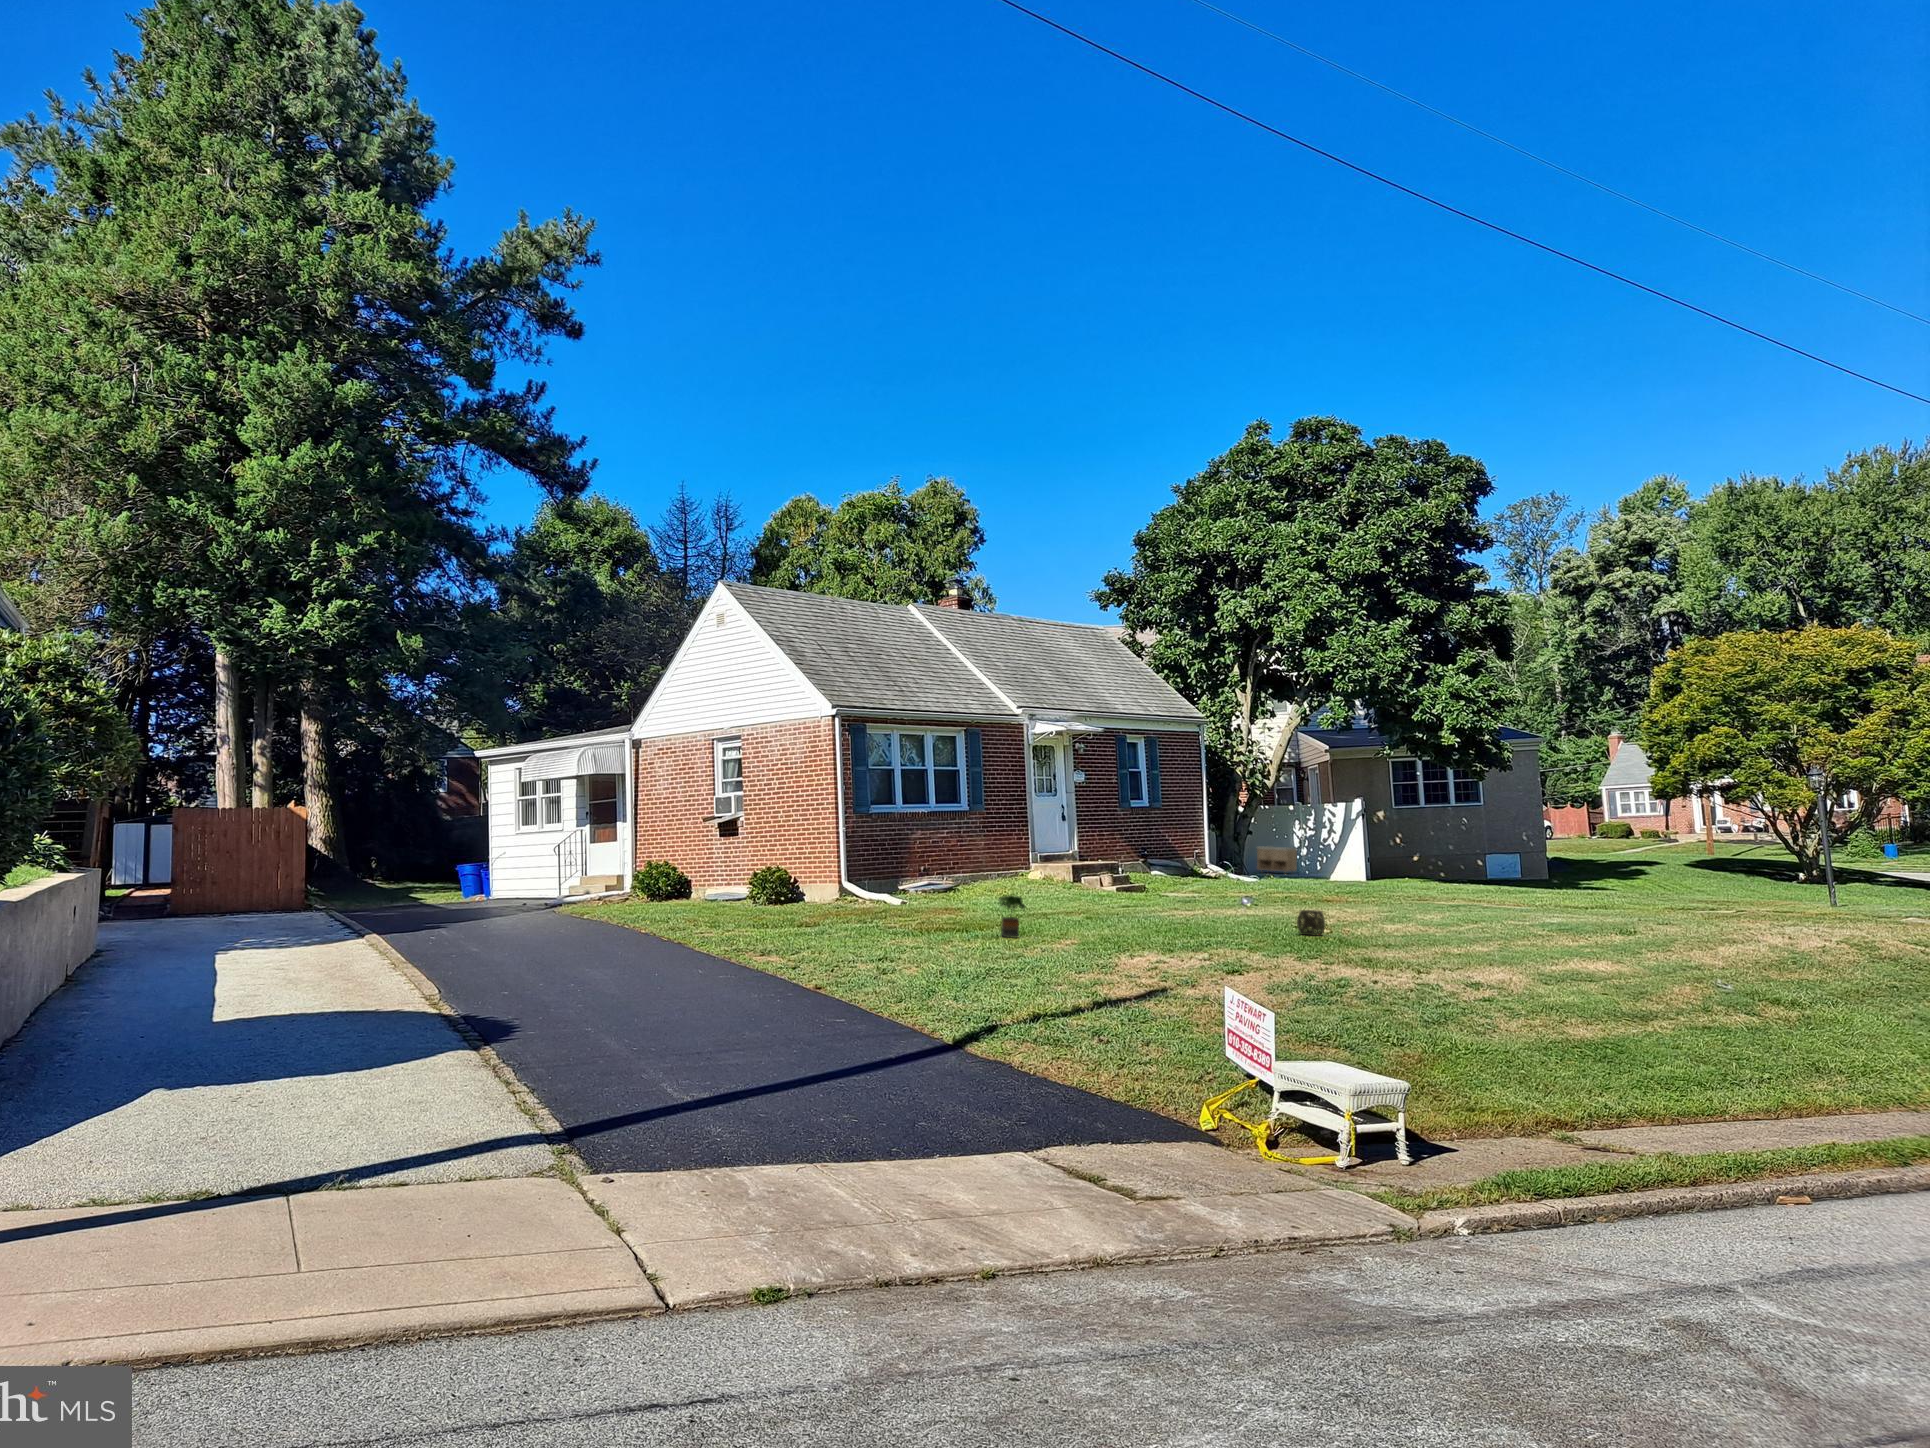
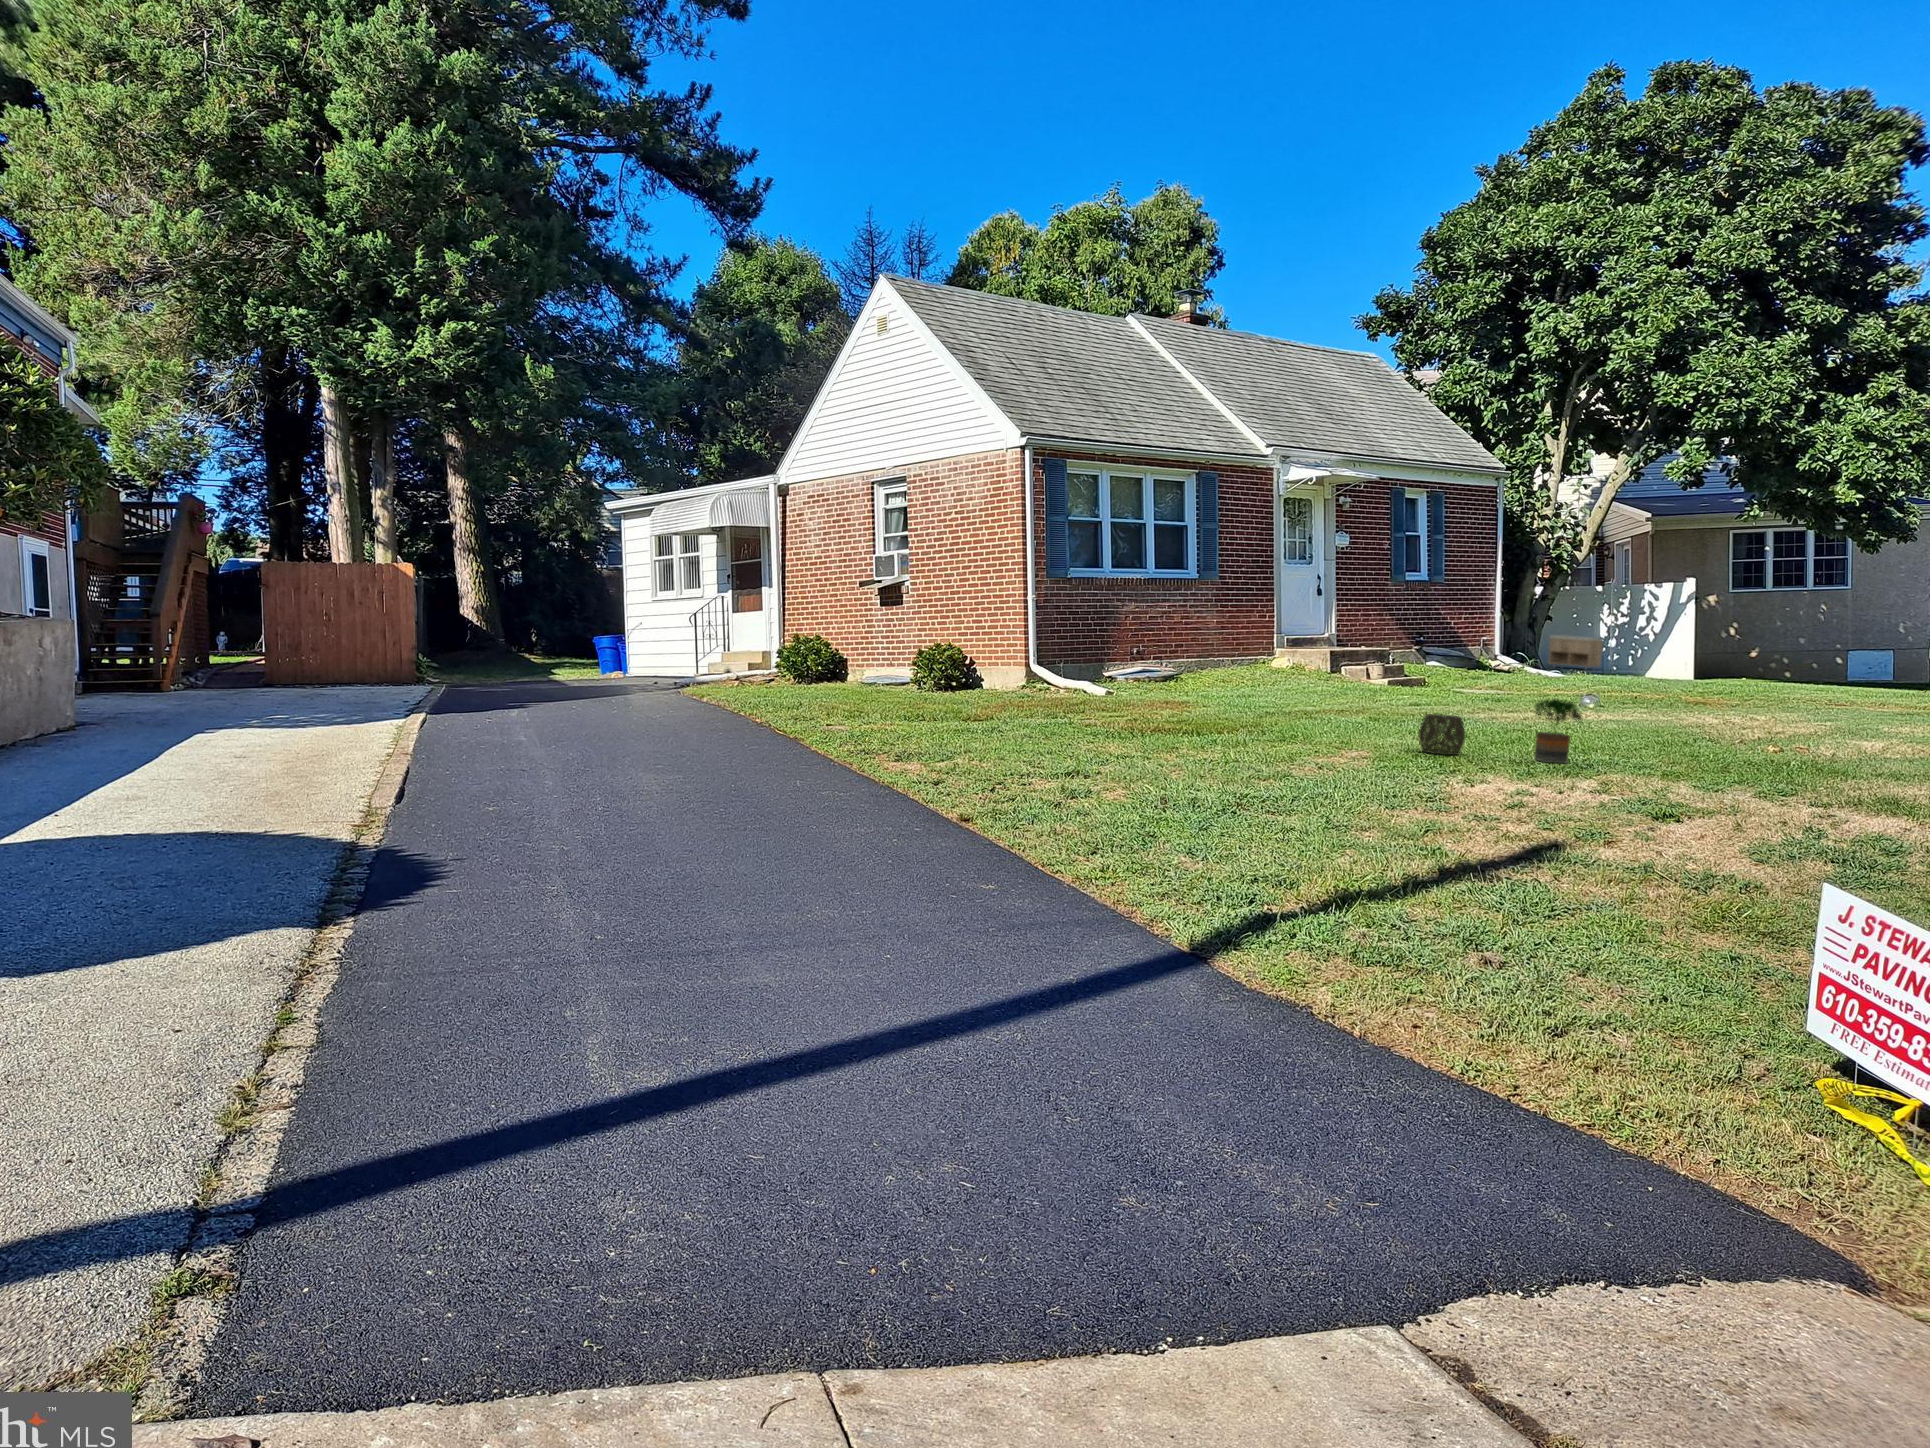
potted tree: present [999,895,1025,938] -> present [1534,699,1582,764]
woven basket: present [1297,910,1325,936] -> present [1419,714,1465,755]

